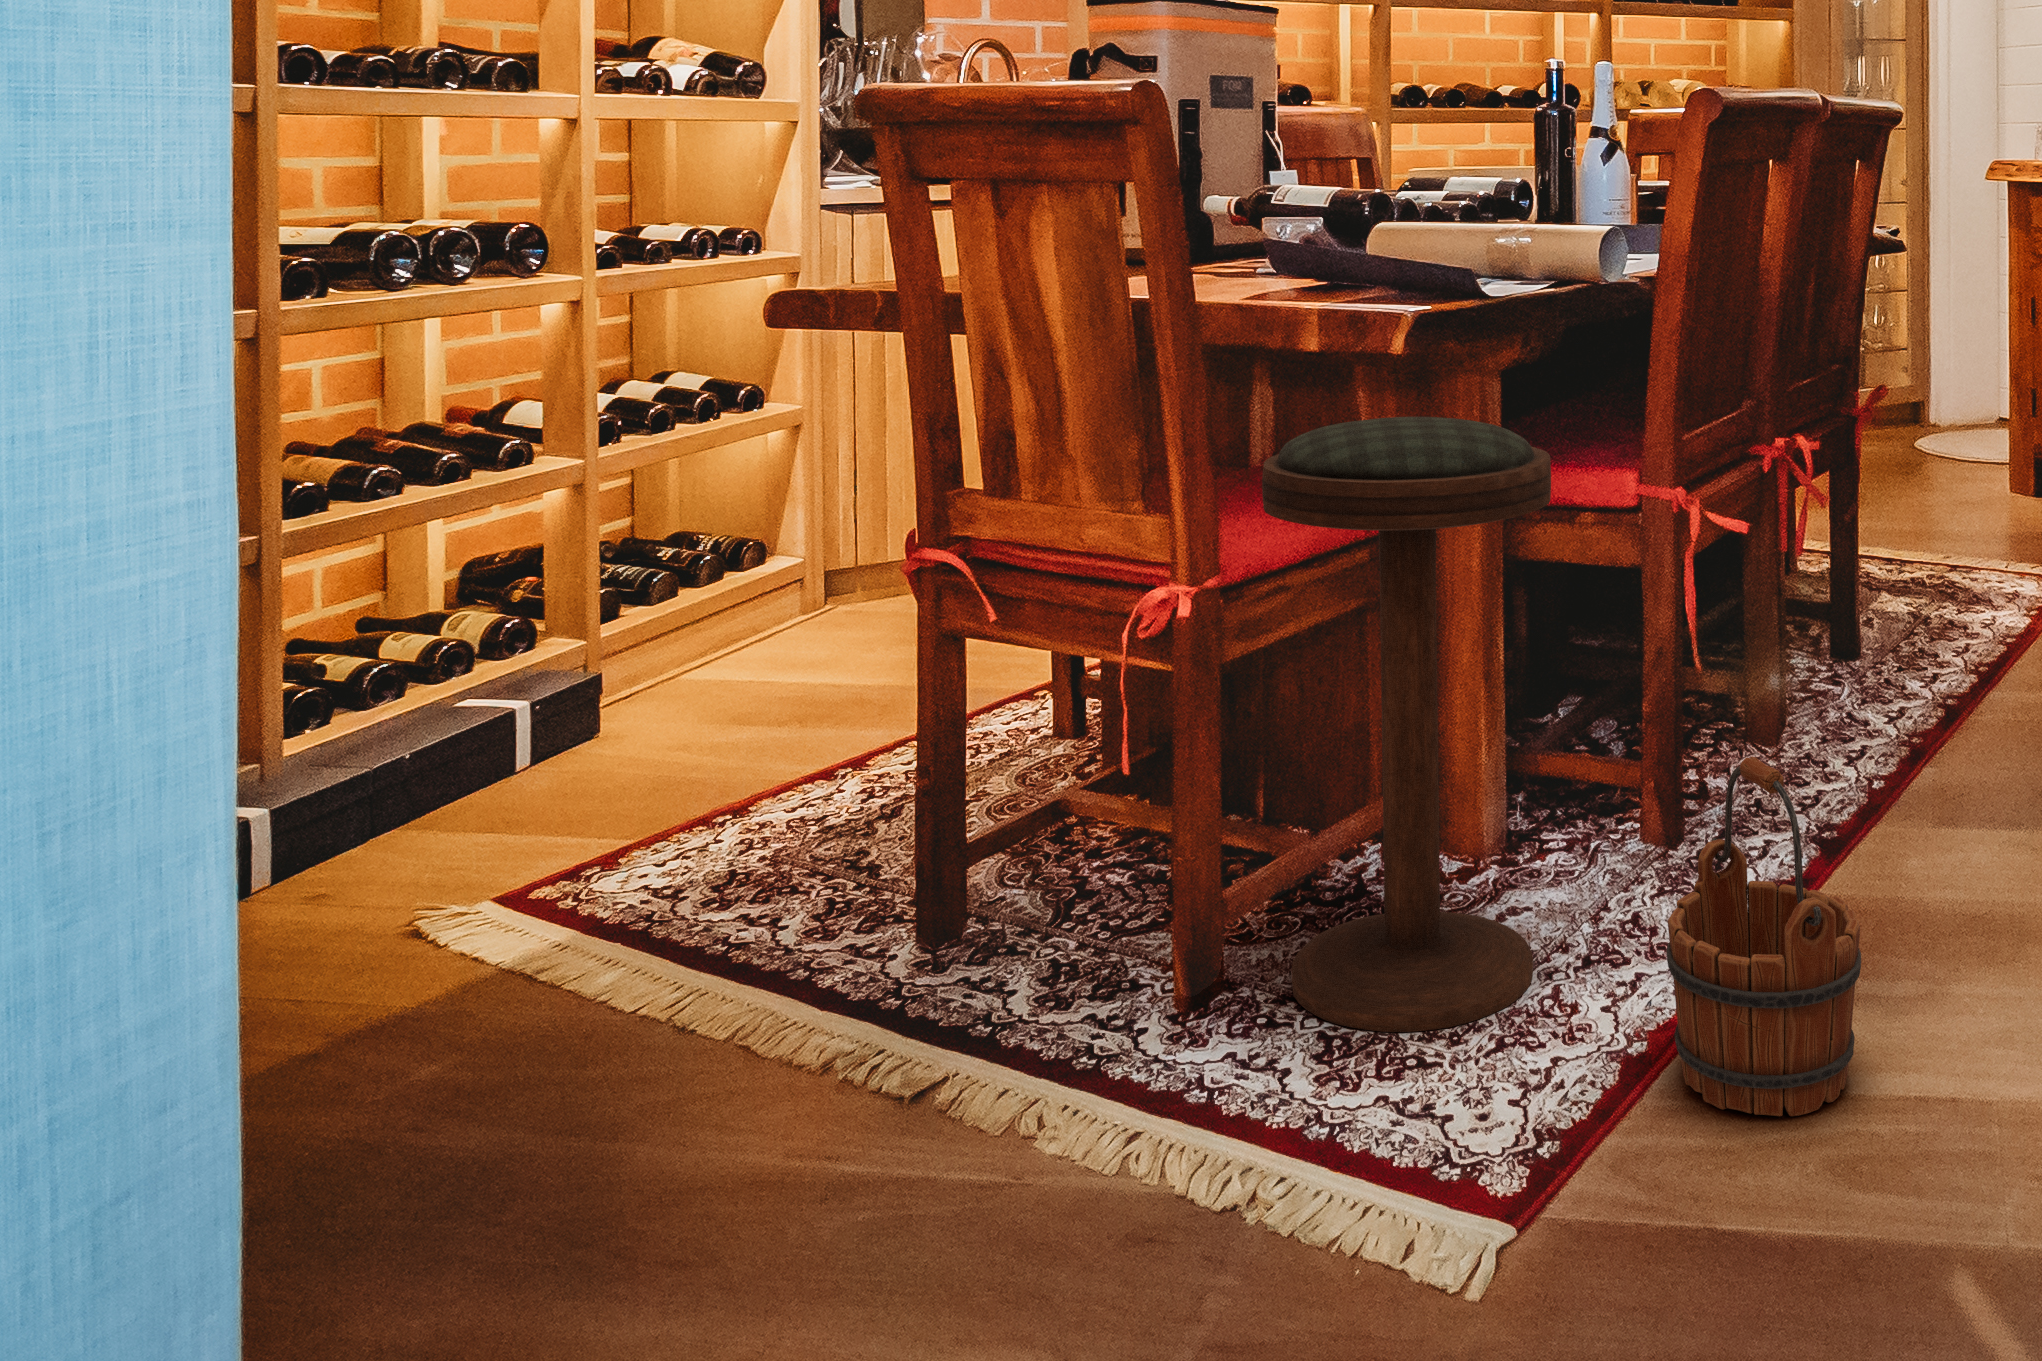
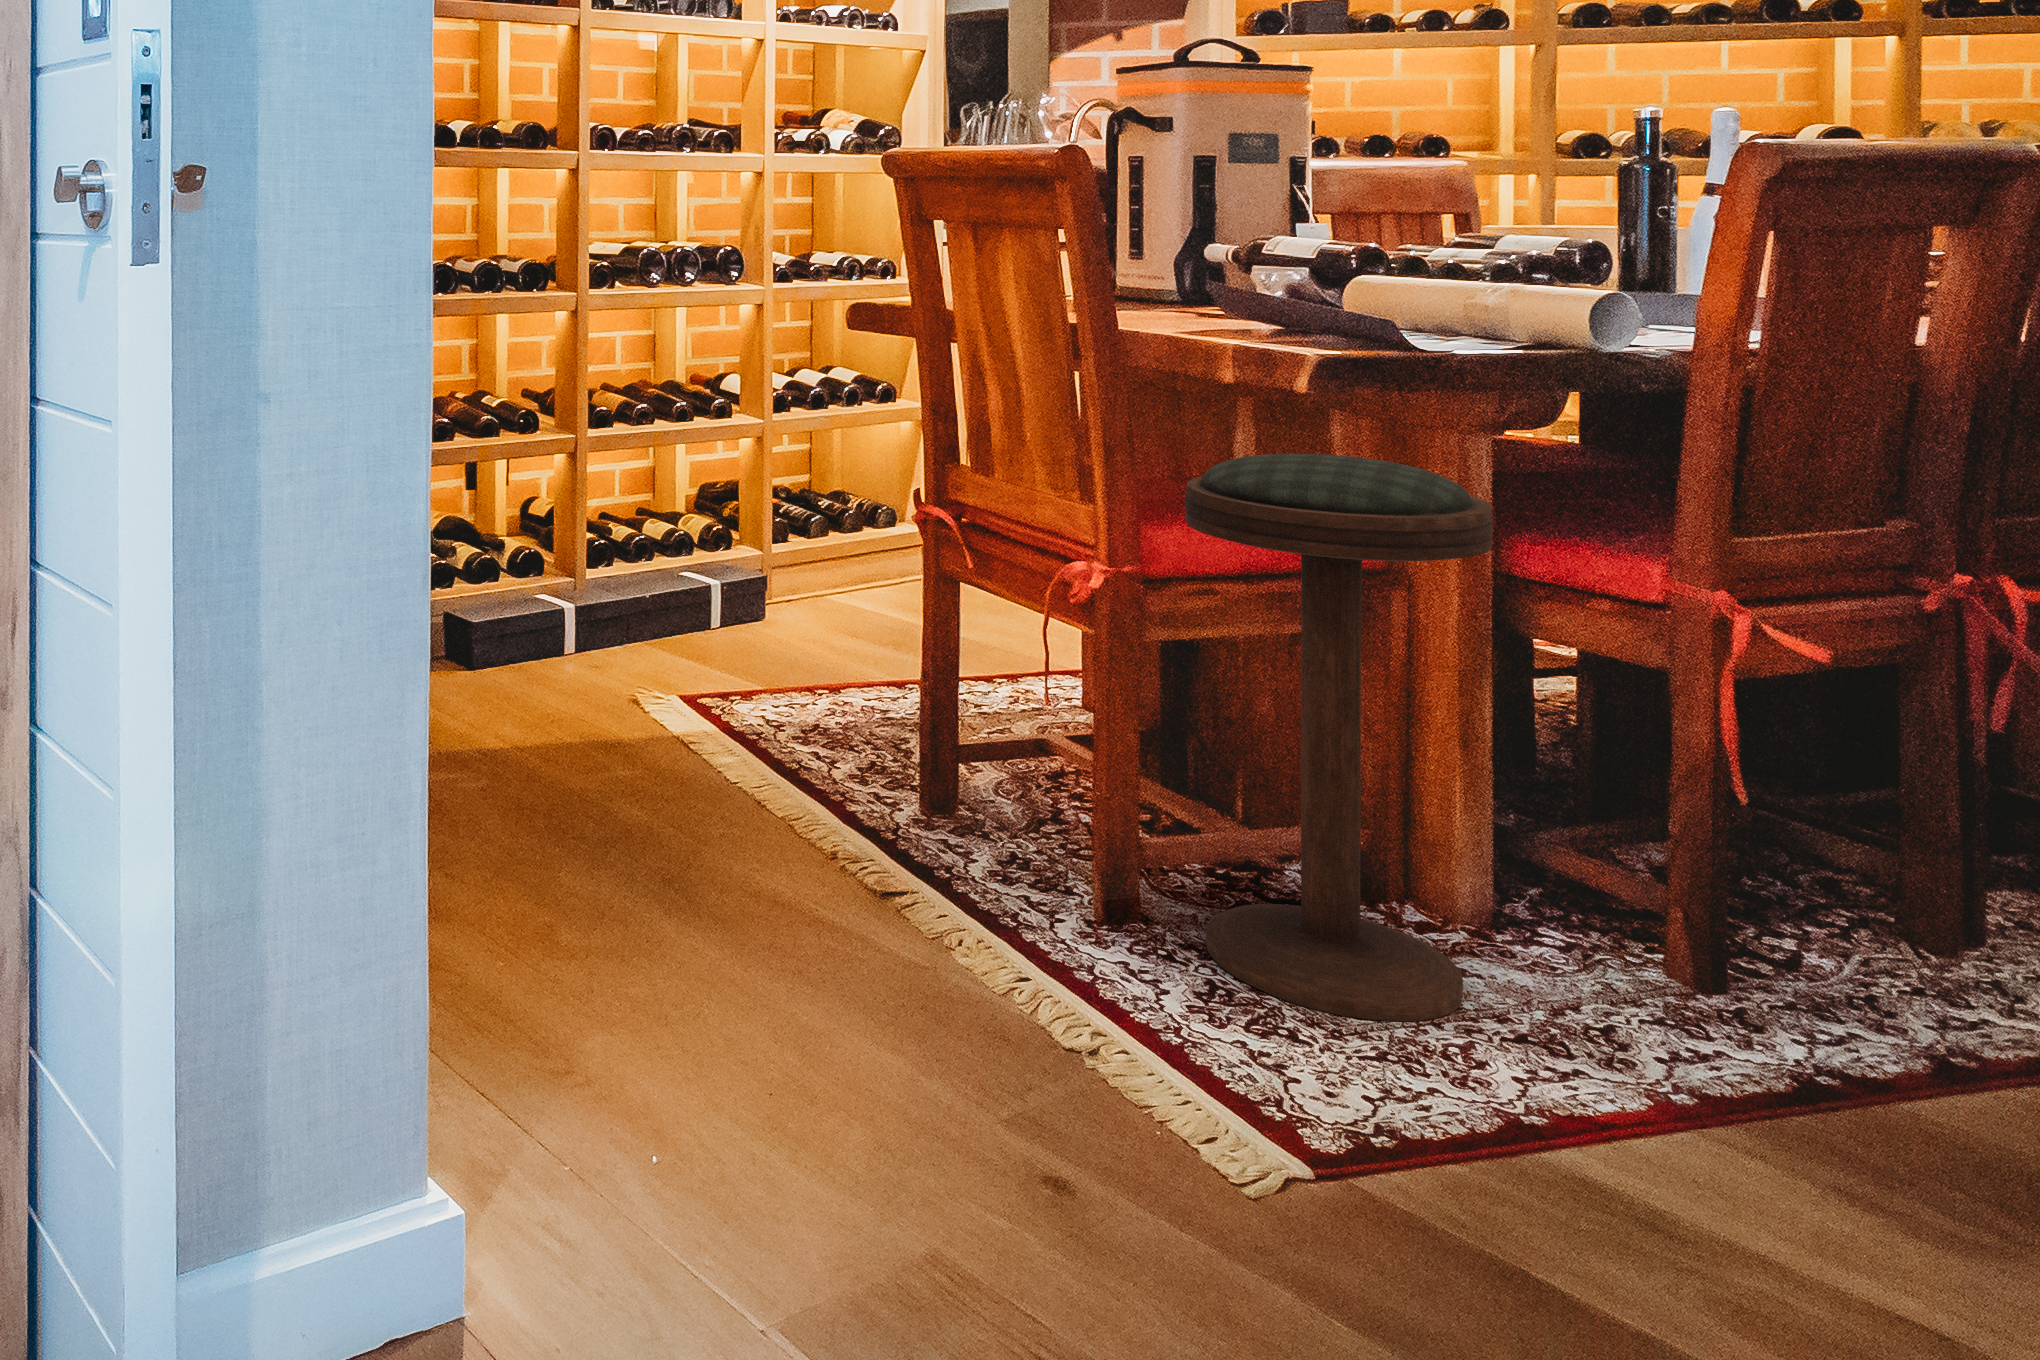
wooden bucket: present [1666,756,1861,1116] -> none [1560,843,1818,1228]

